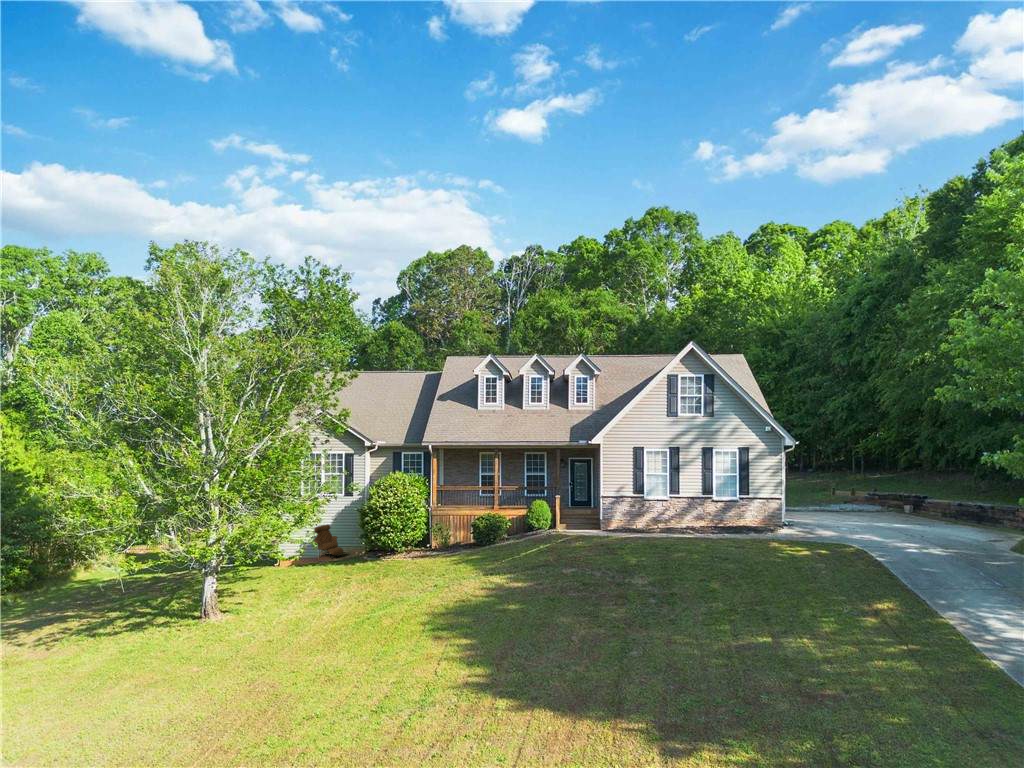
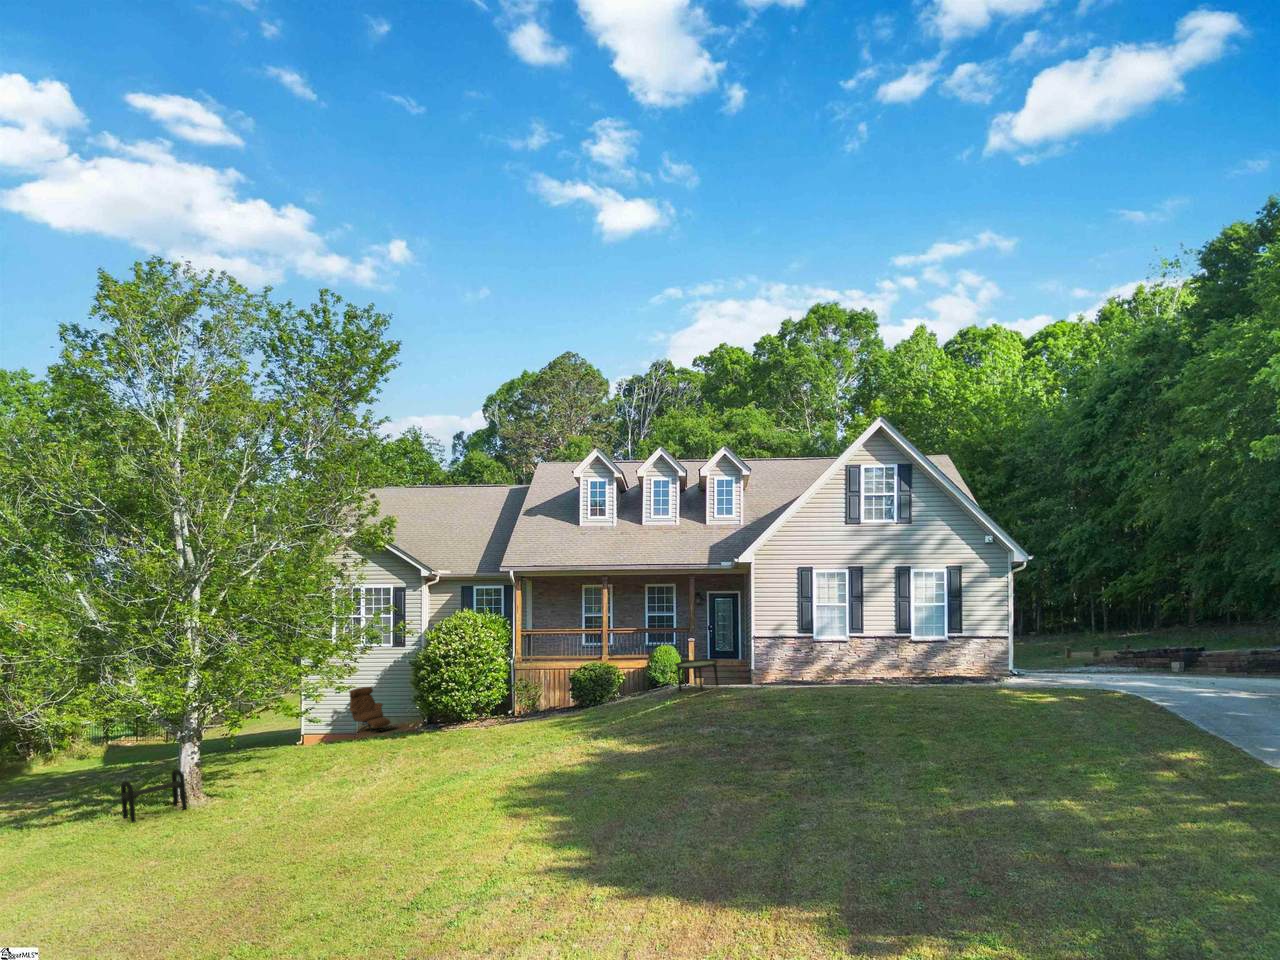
round table: none [544,510,575,534] -> present [675,659,718,691]
bench: none [167,593,212,631] -> present [121,769,187,823]

